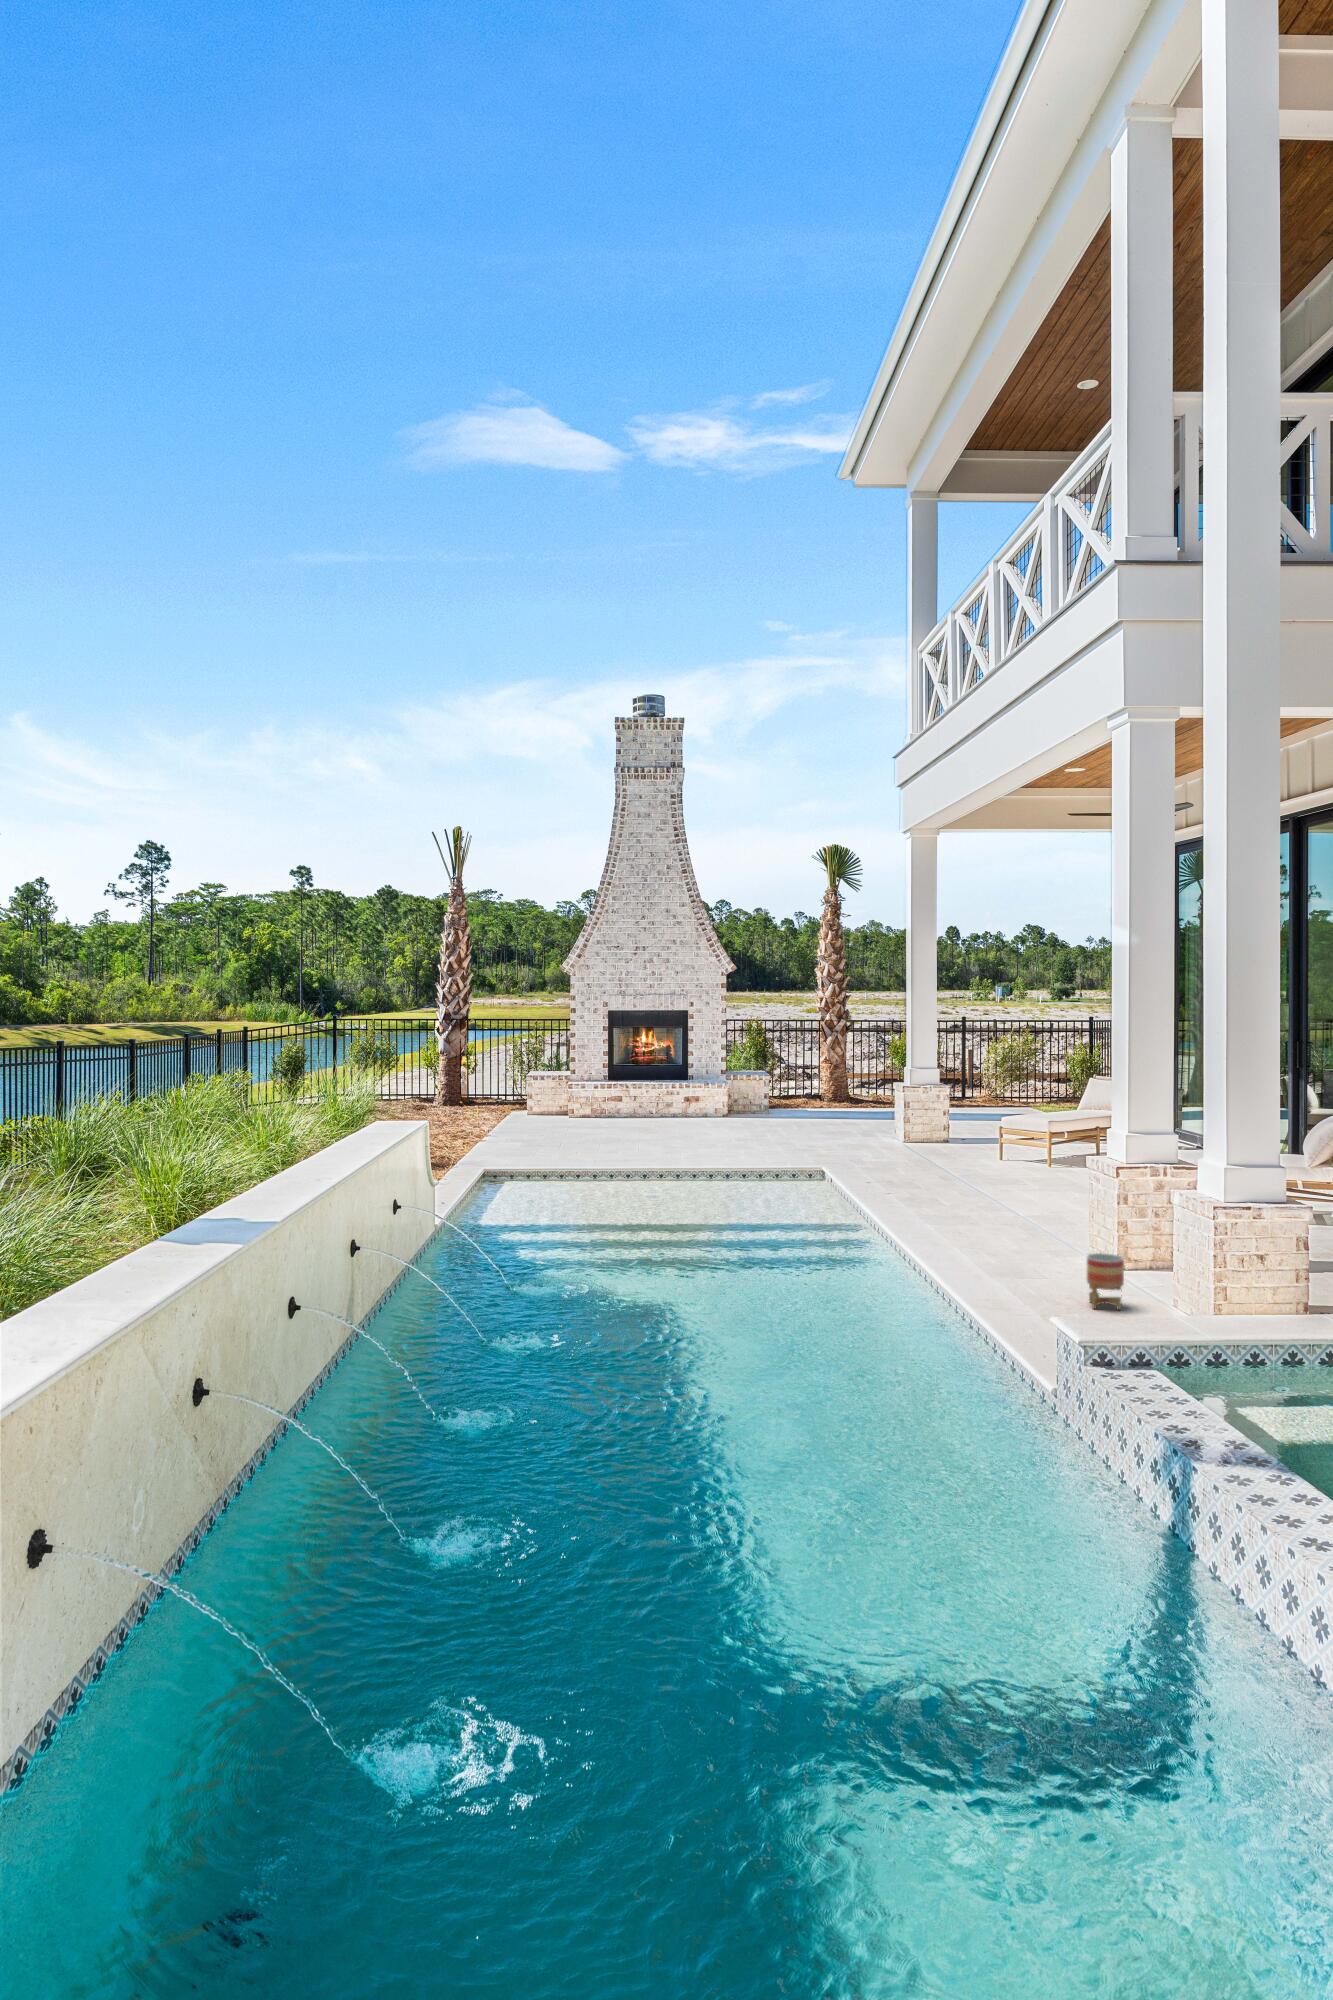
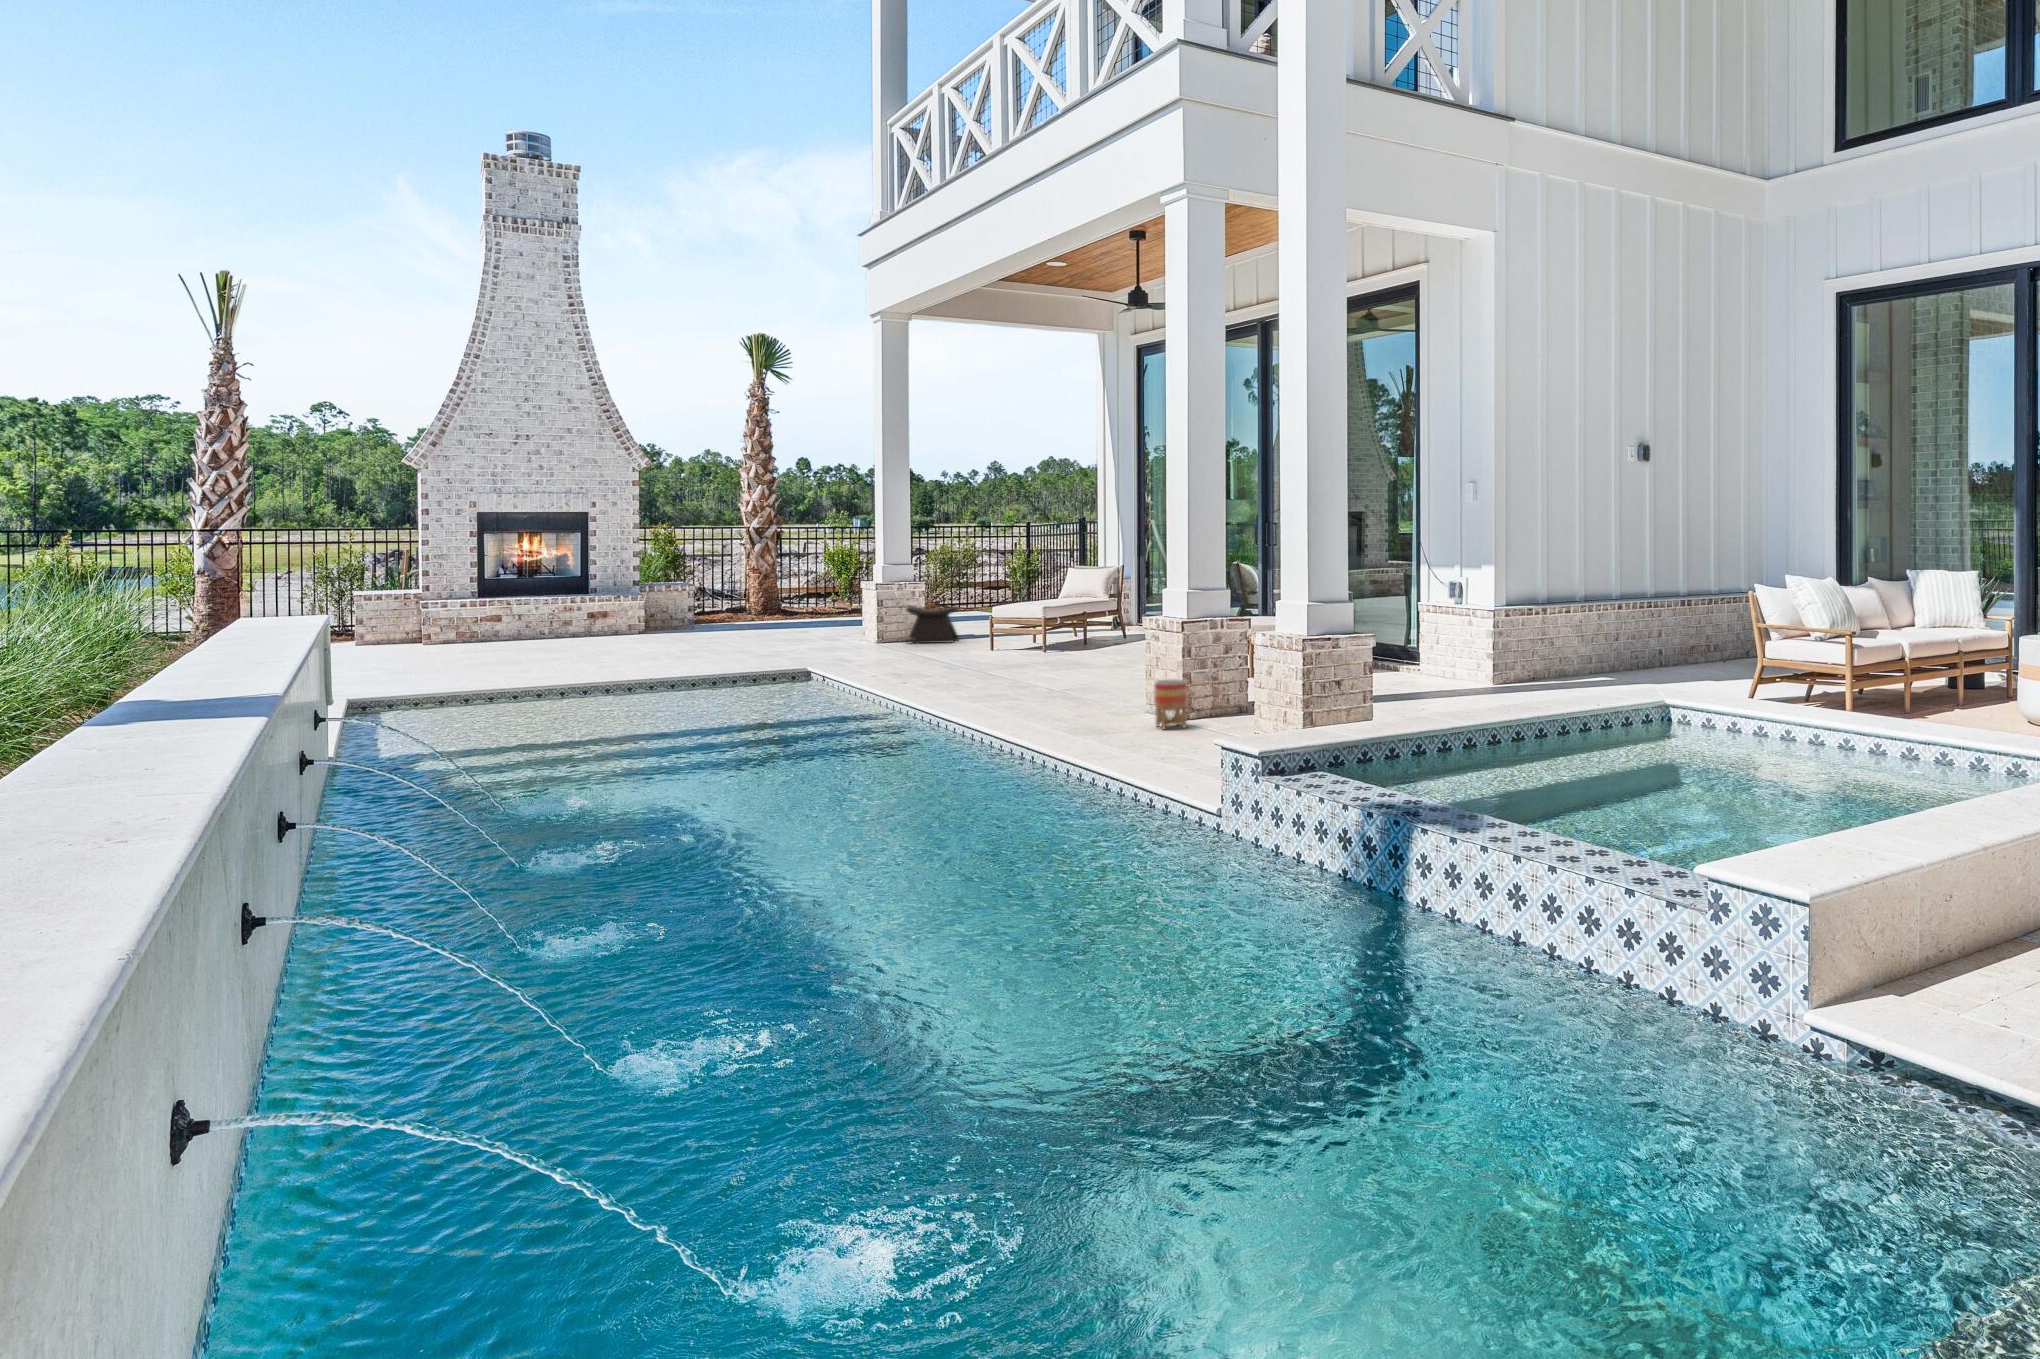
stool: none [928,1112,979,1151] -> present [906,606,959,643]

